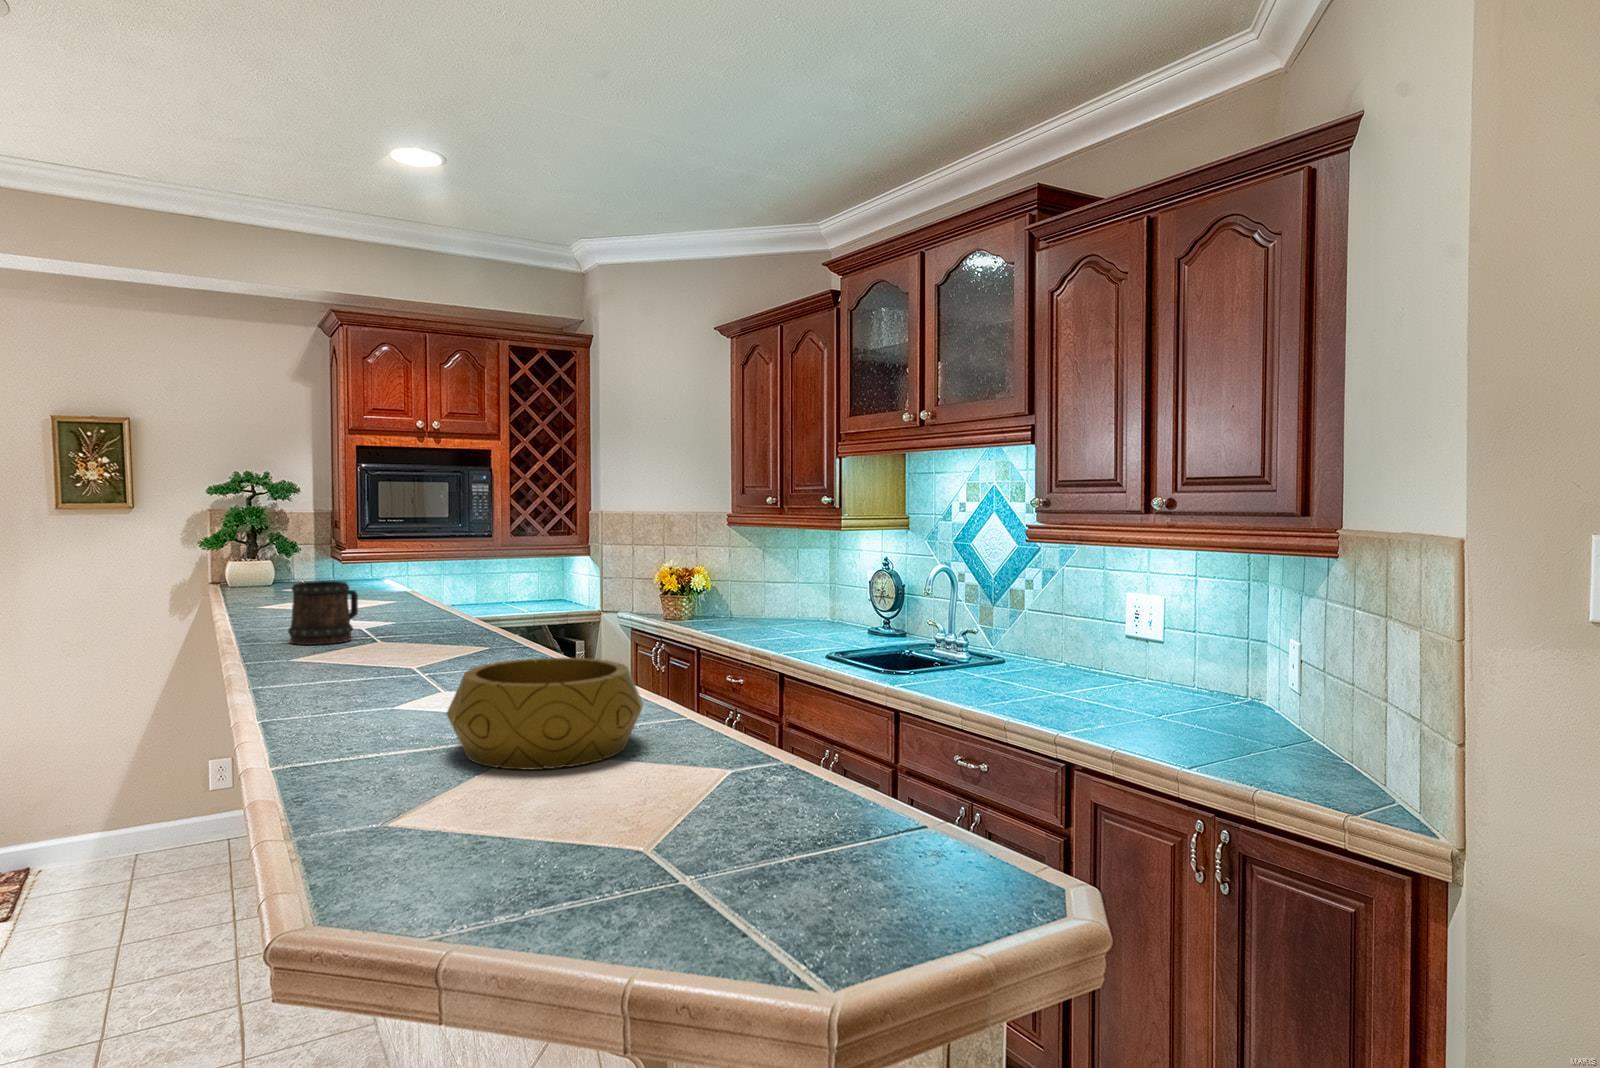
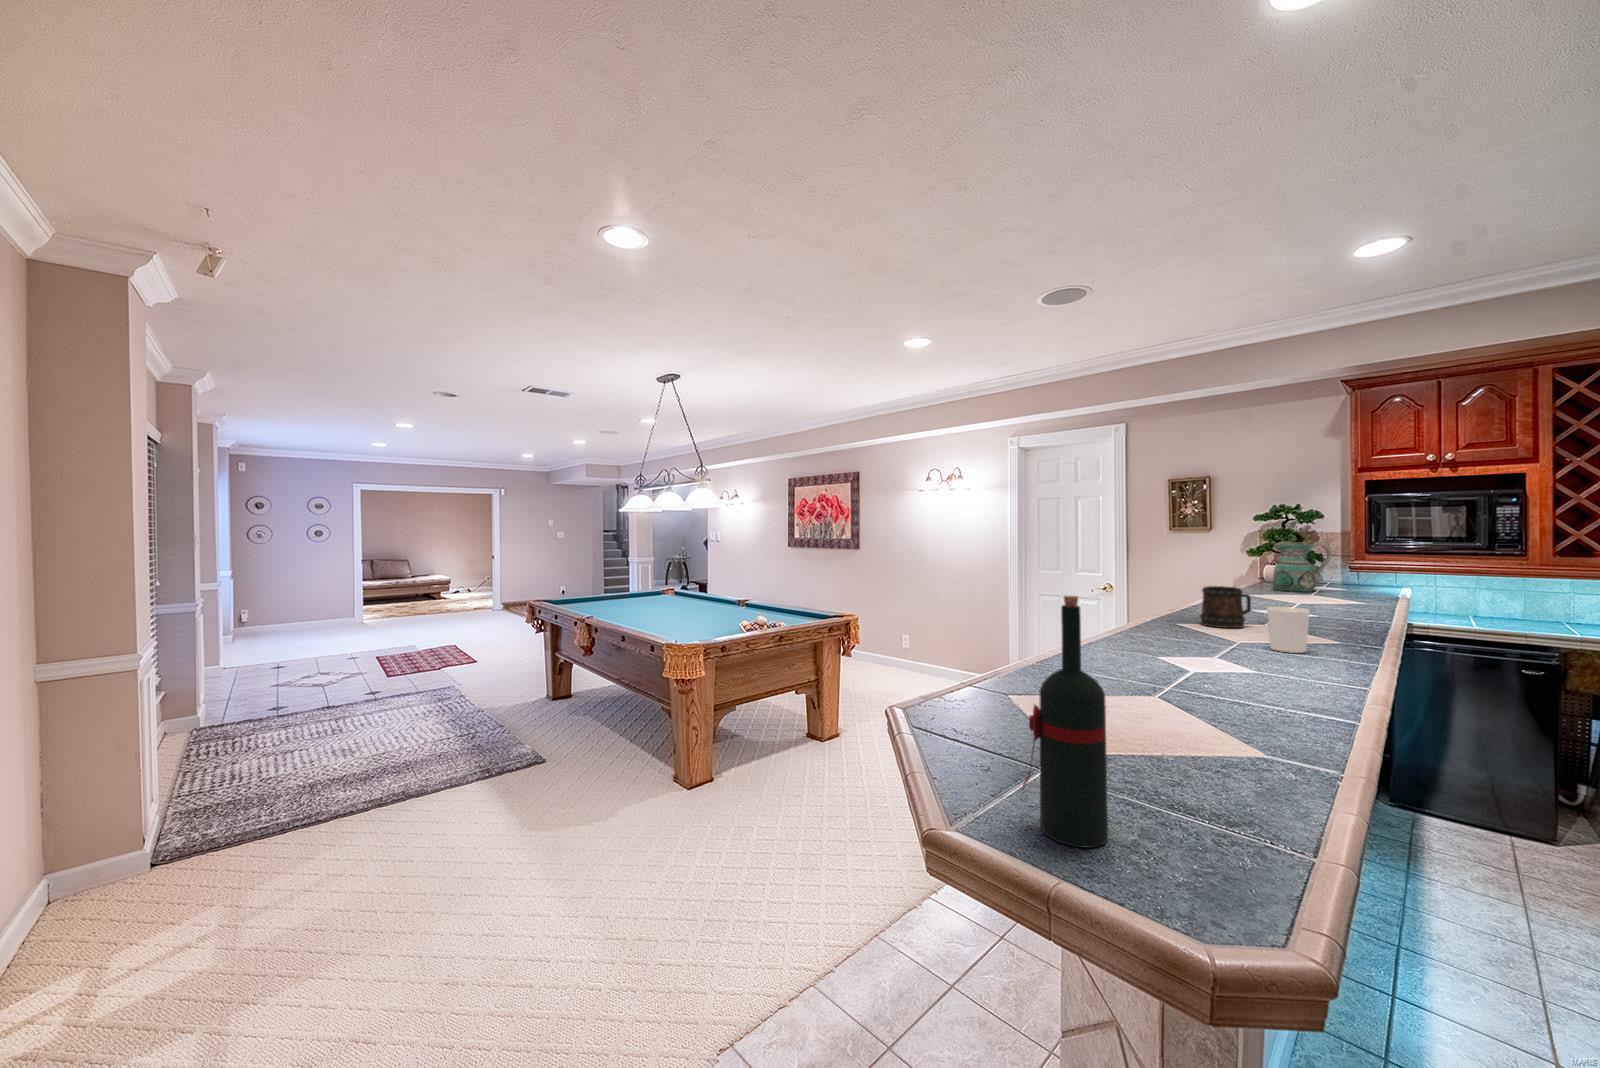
ceramic pitcher: none [266,523,336,594] -> present [1273,542,1332,592]
wine bottle: none [780,532,885,939] -> present [1023,596,1108,848]
candle holder: none [432,596,481,657] -> present [1267,607,1310,653]
decorative bowl: present [447,658,643,770] -> none [1108,652,1255,731]

